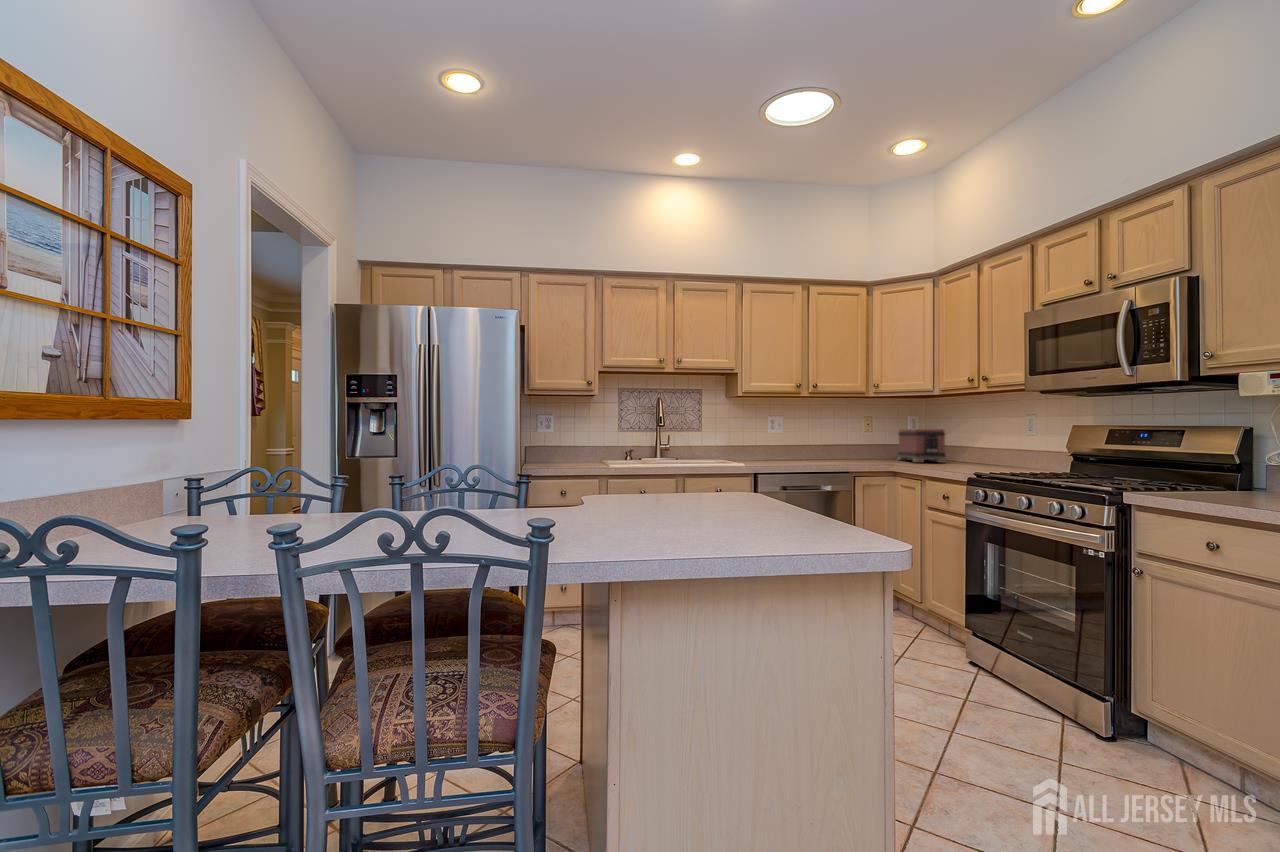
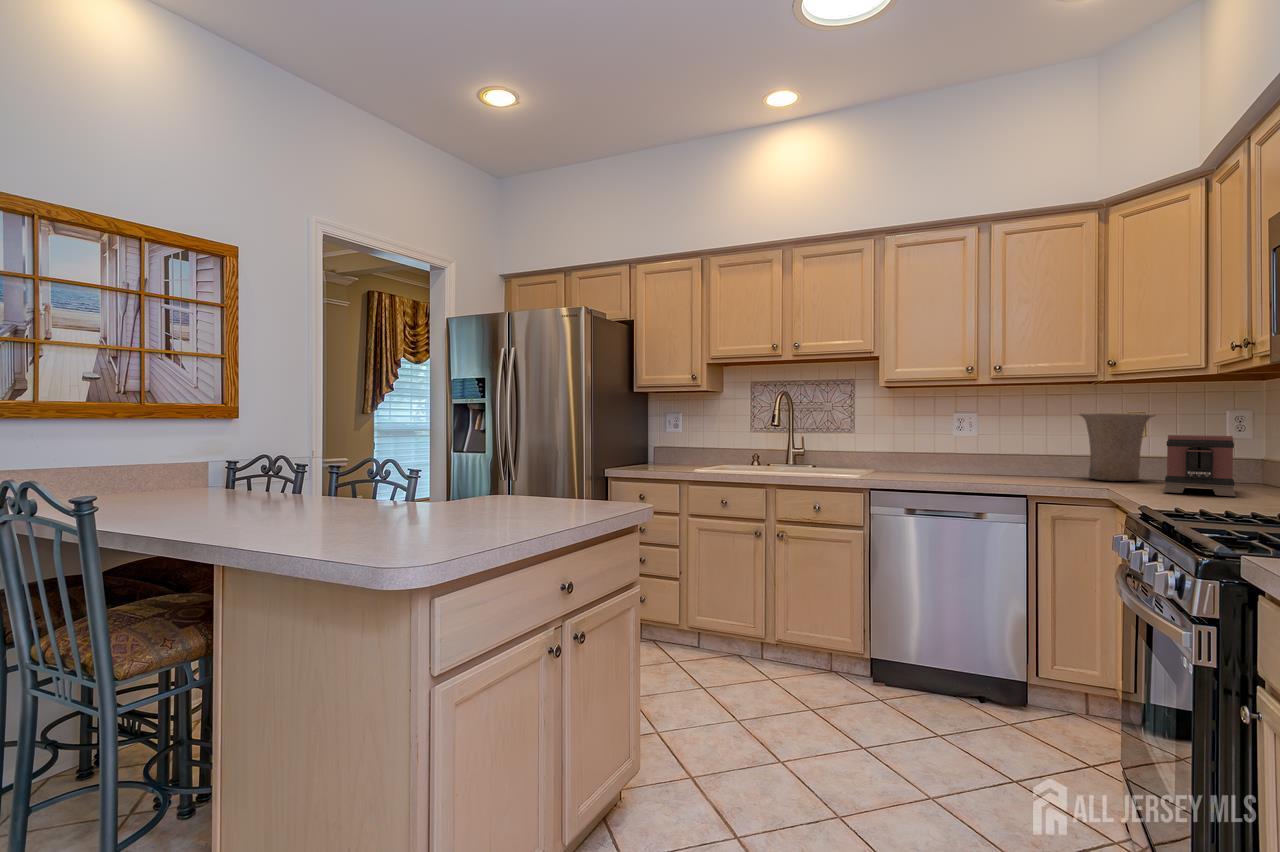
vase: none [841,416,881,458] -> present [1079,413,1155,481]

